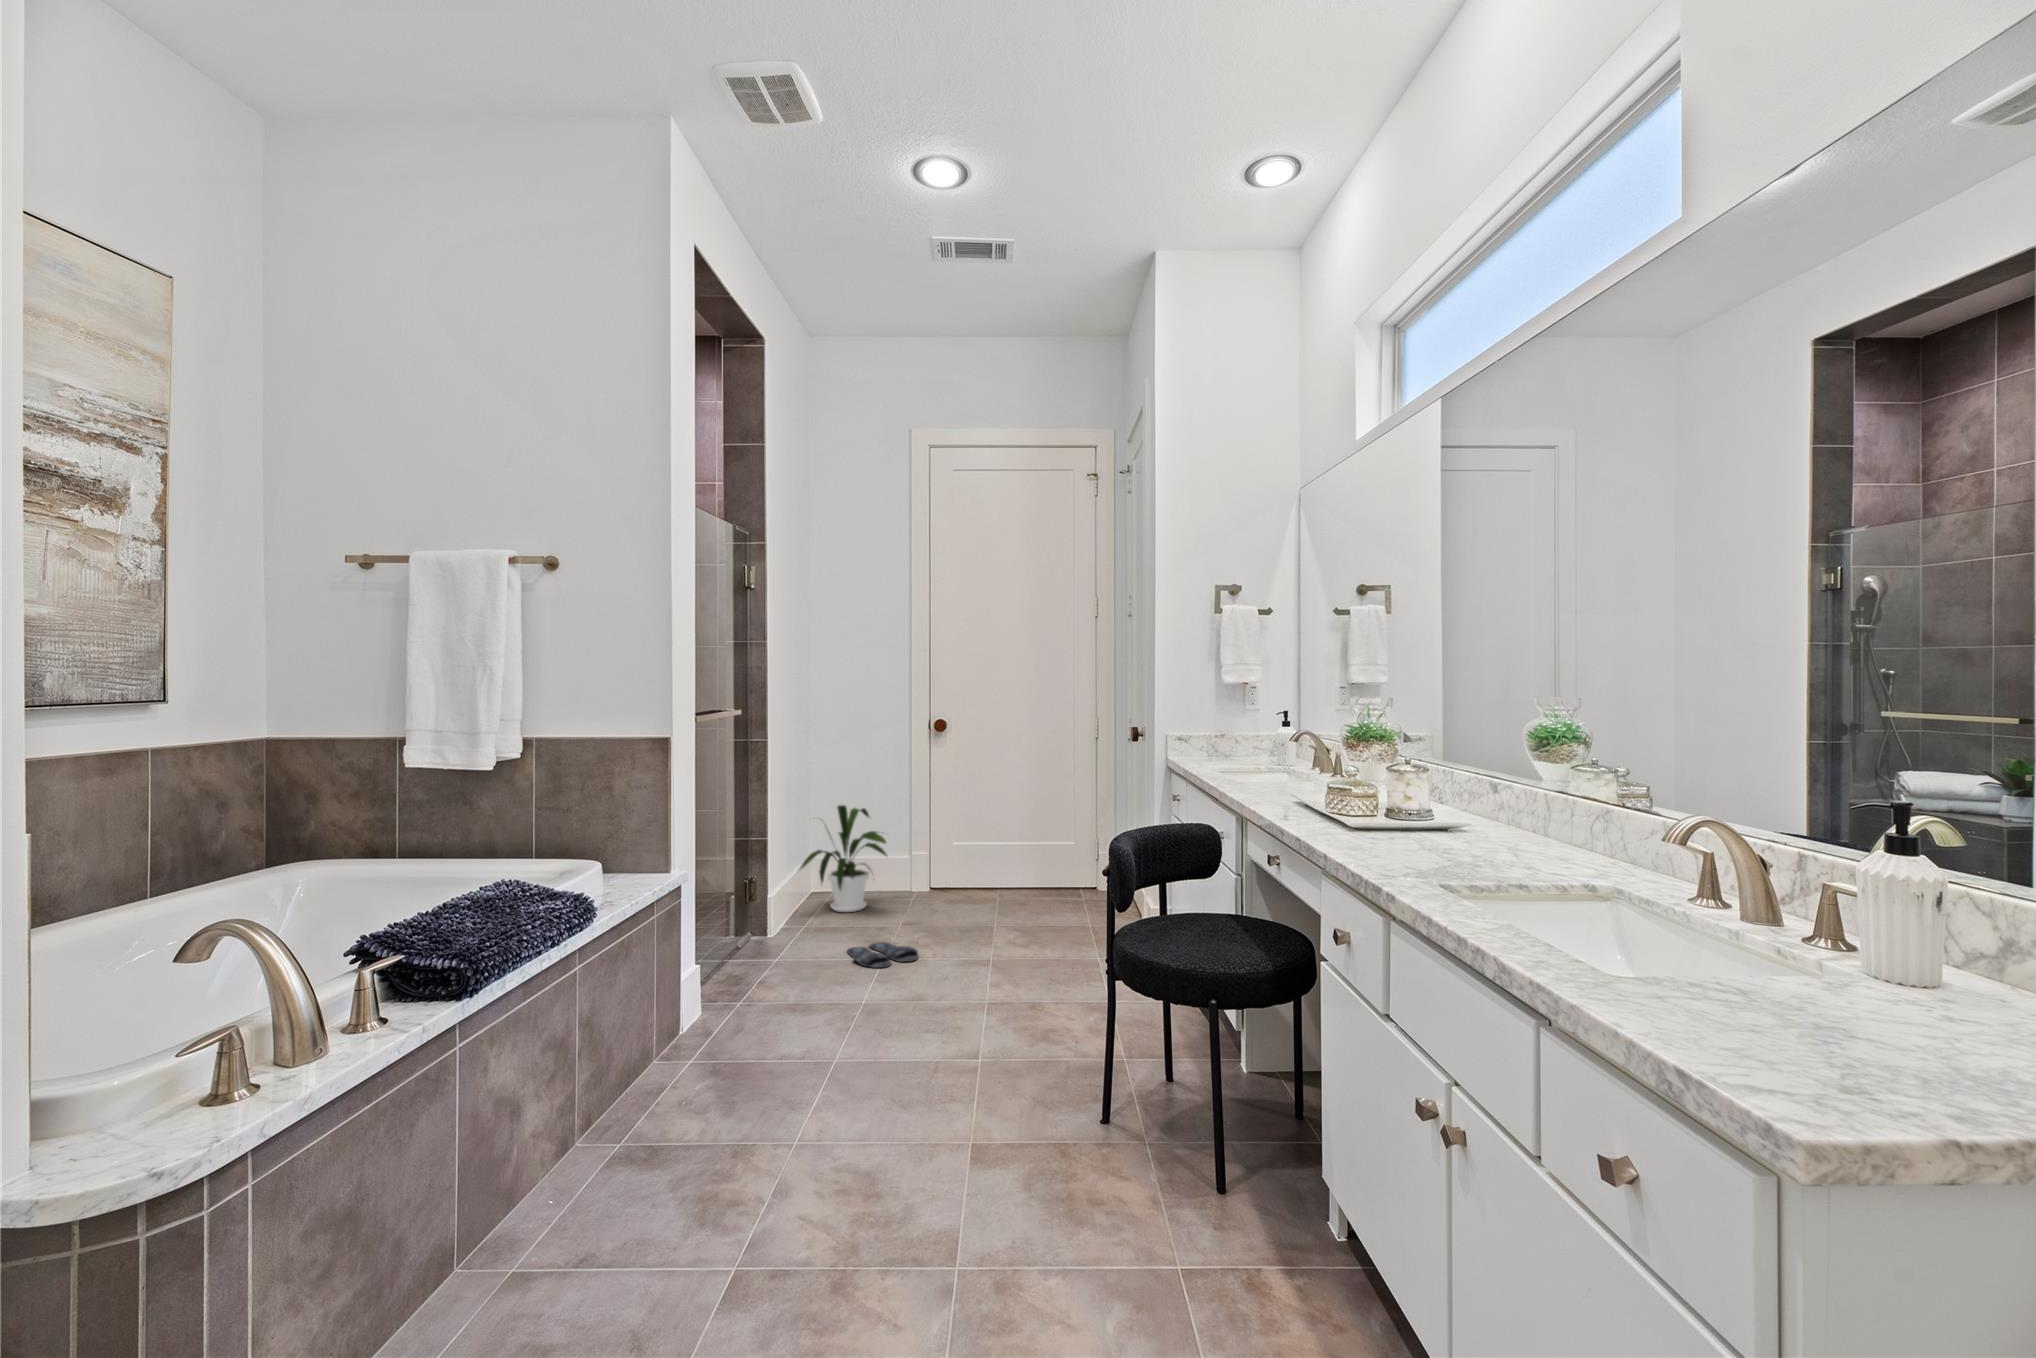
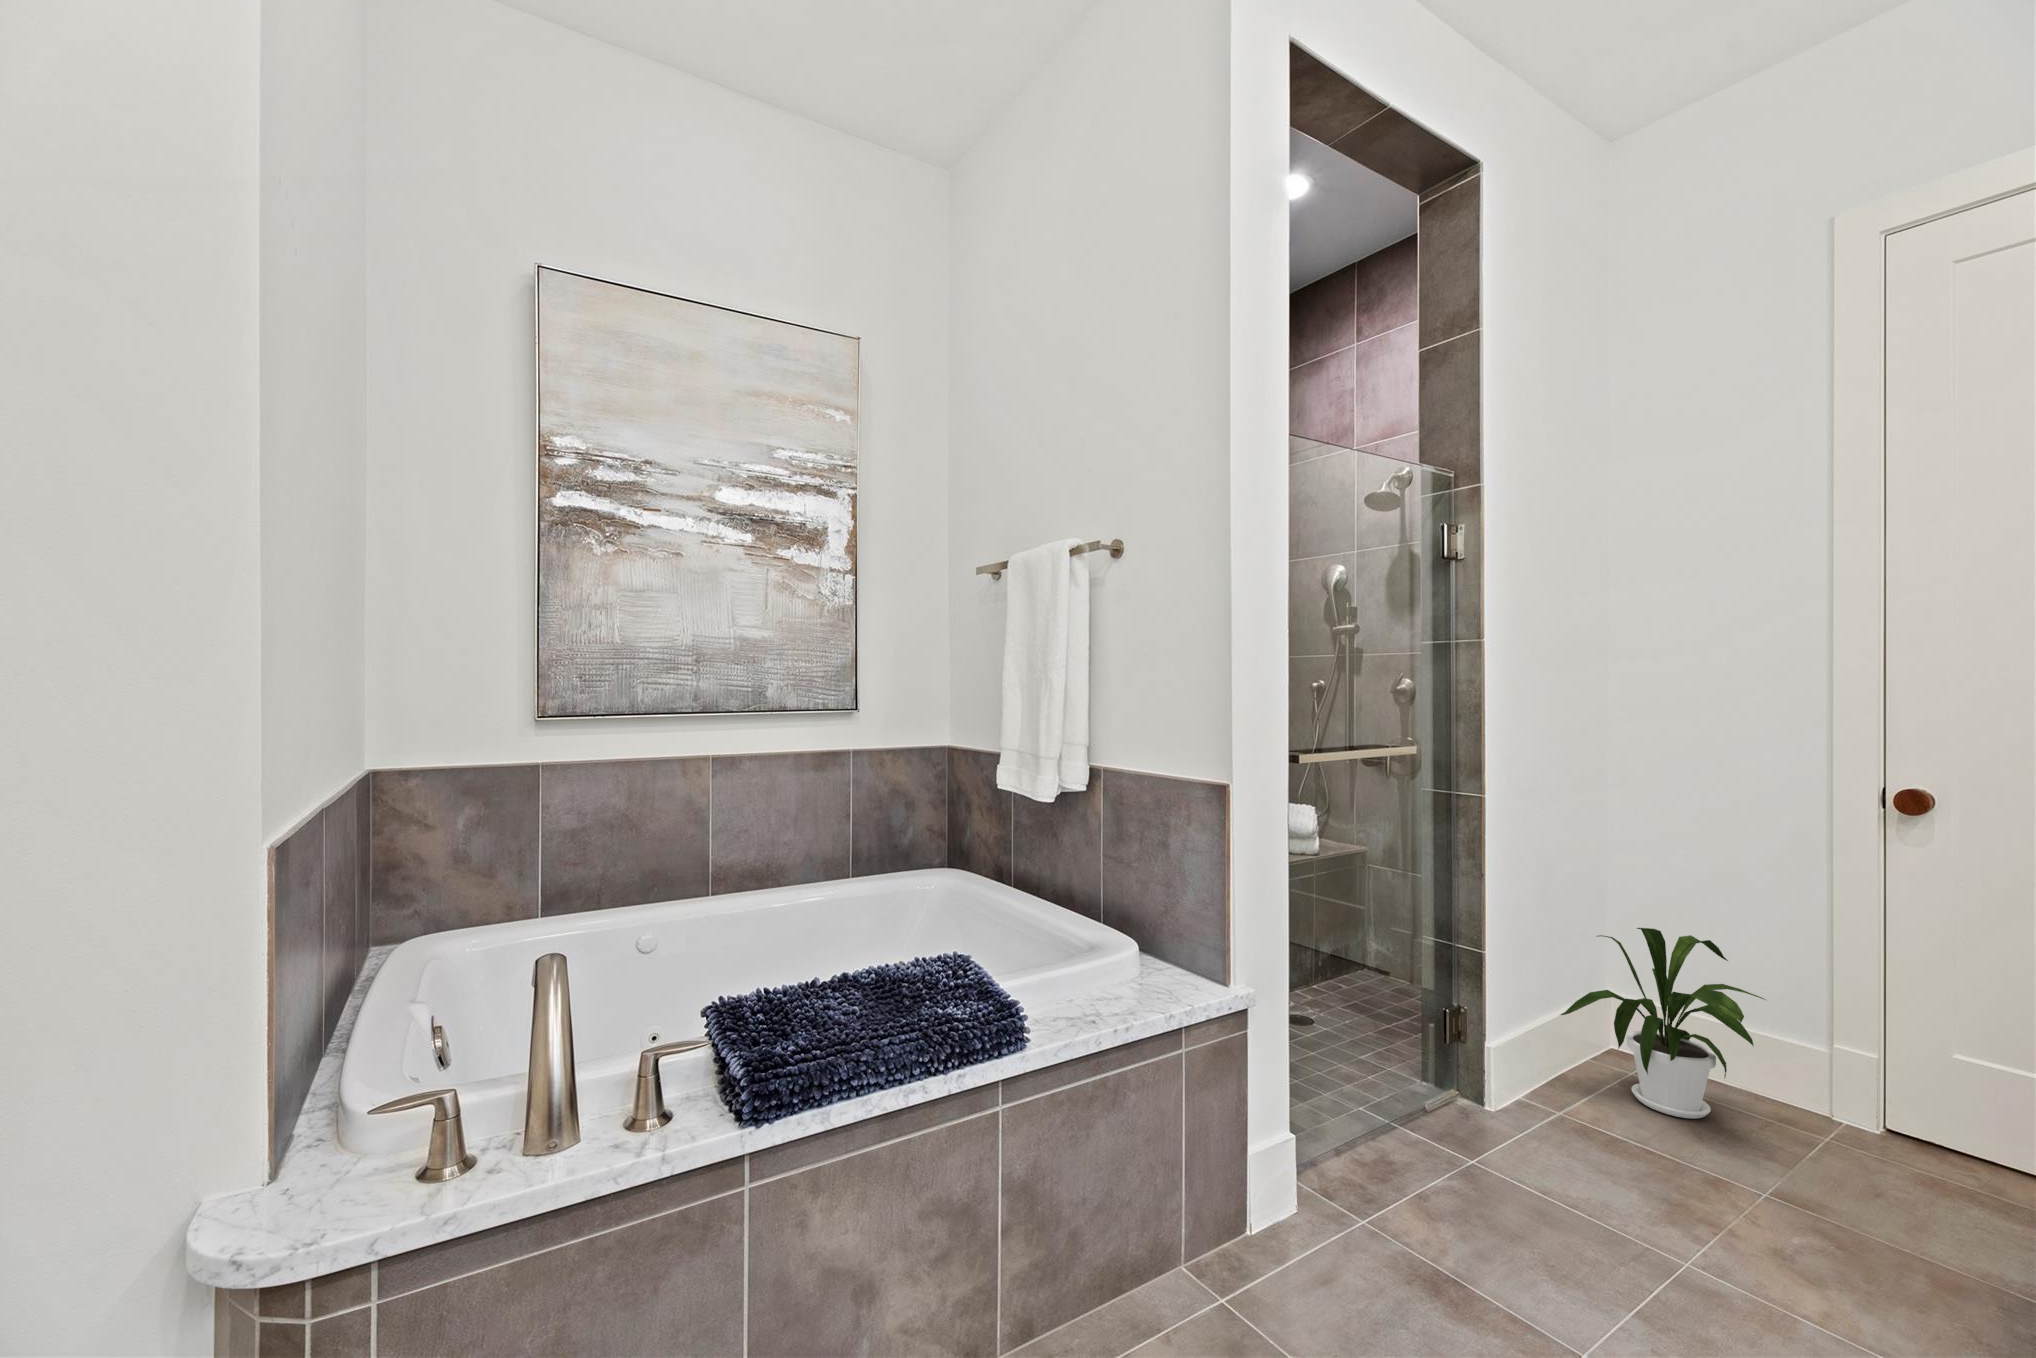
slippers: present [847,942,918,968] -> none [1617,1199,1789,1309]

